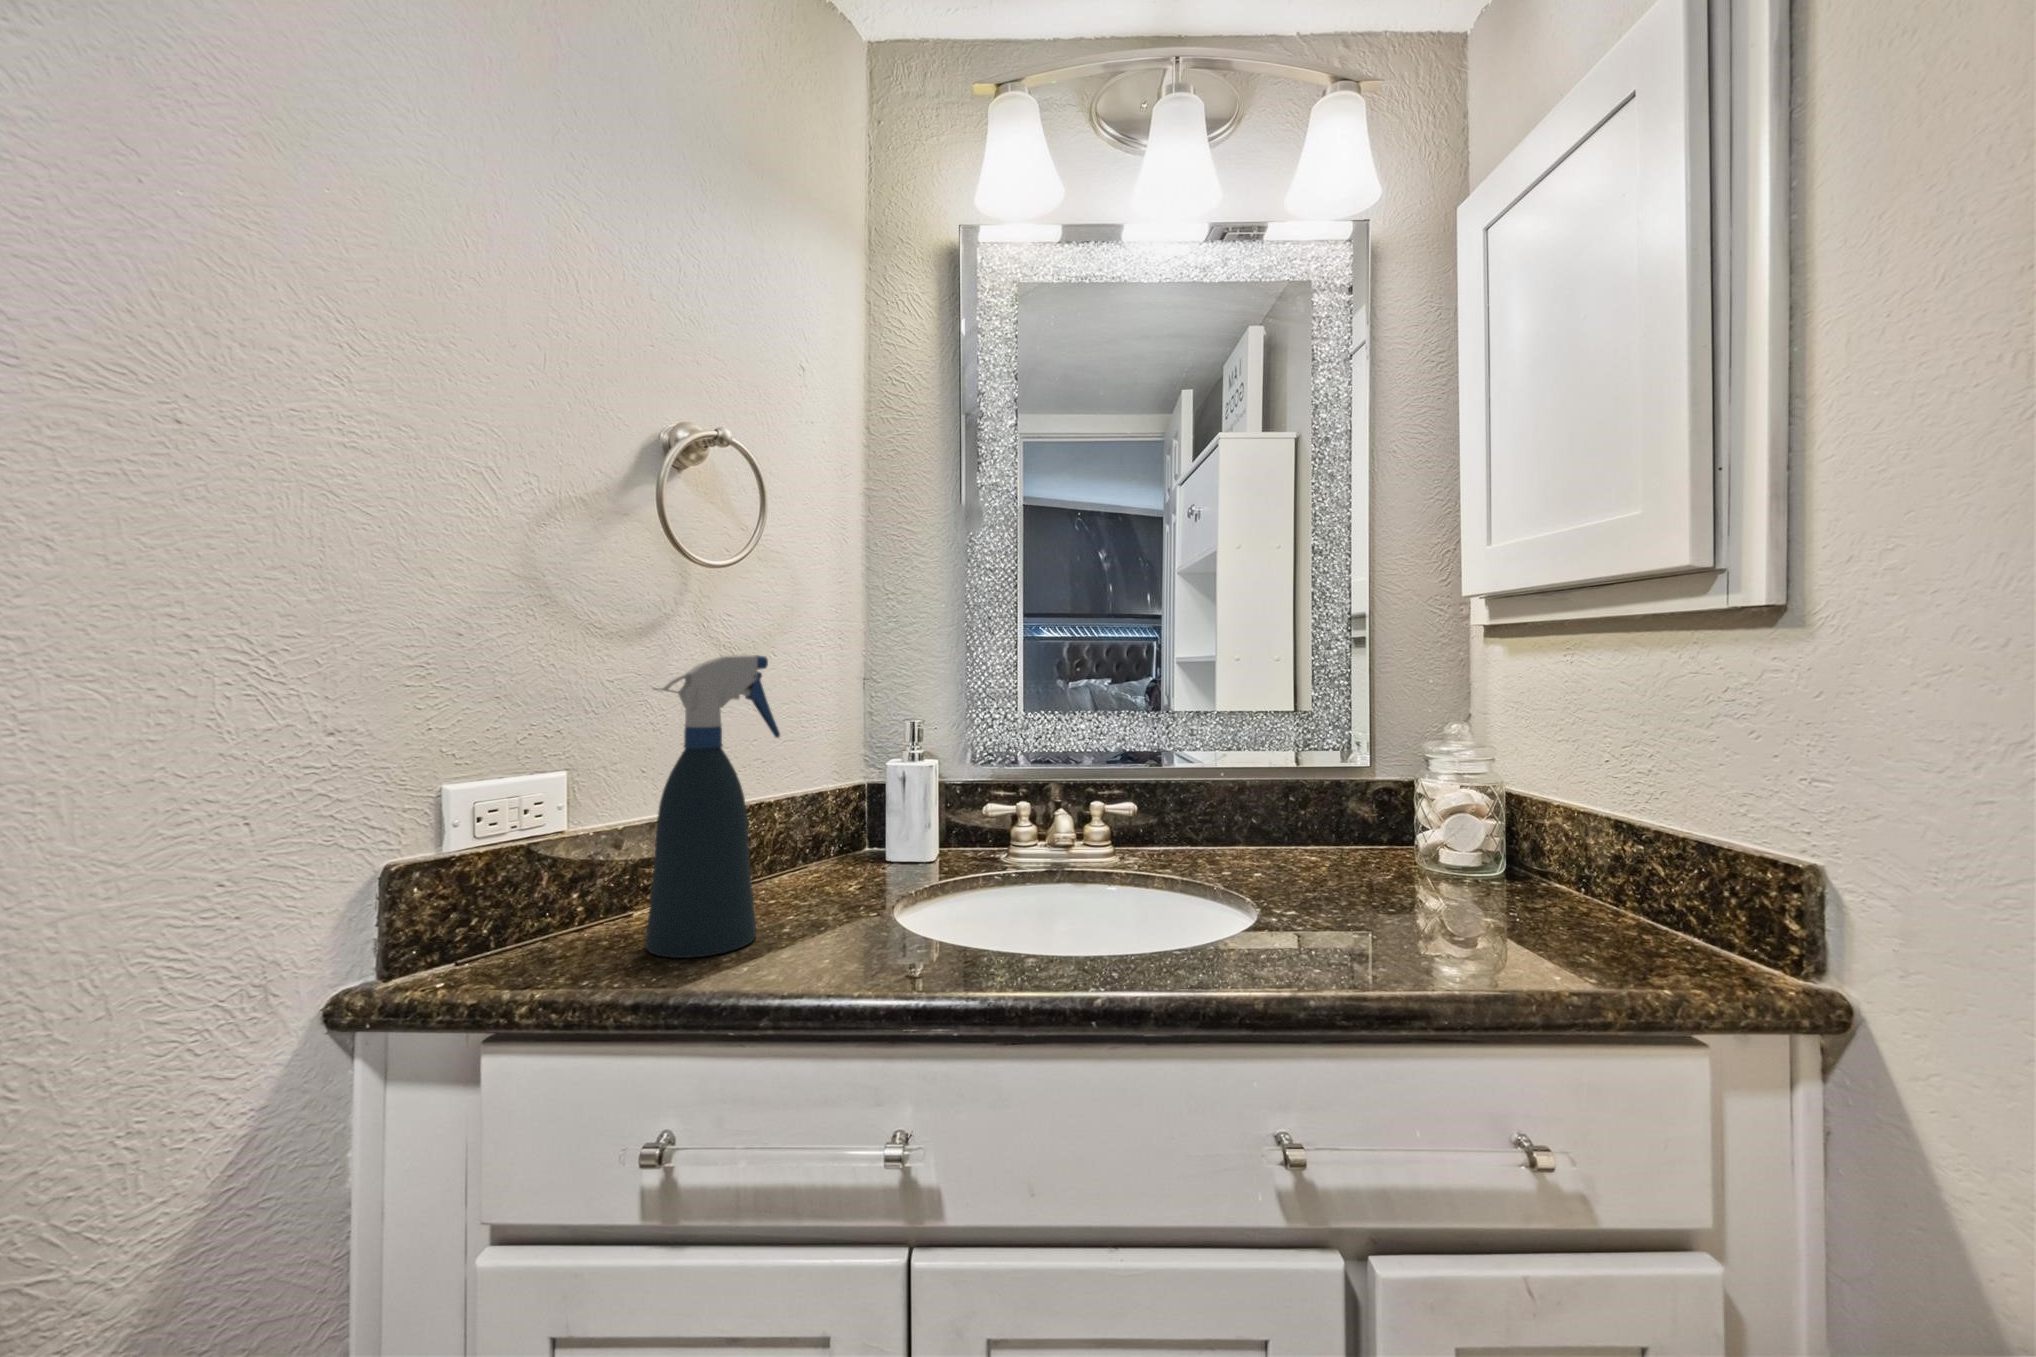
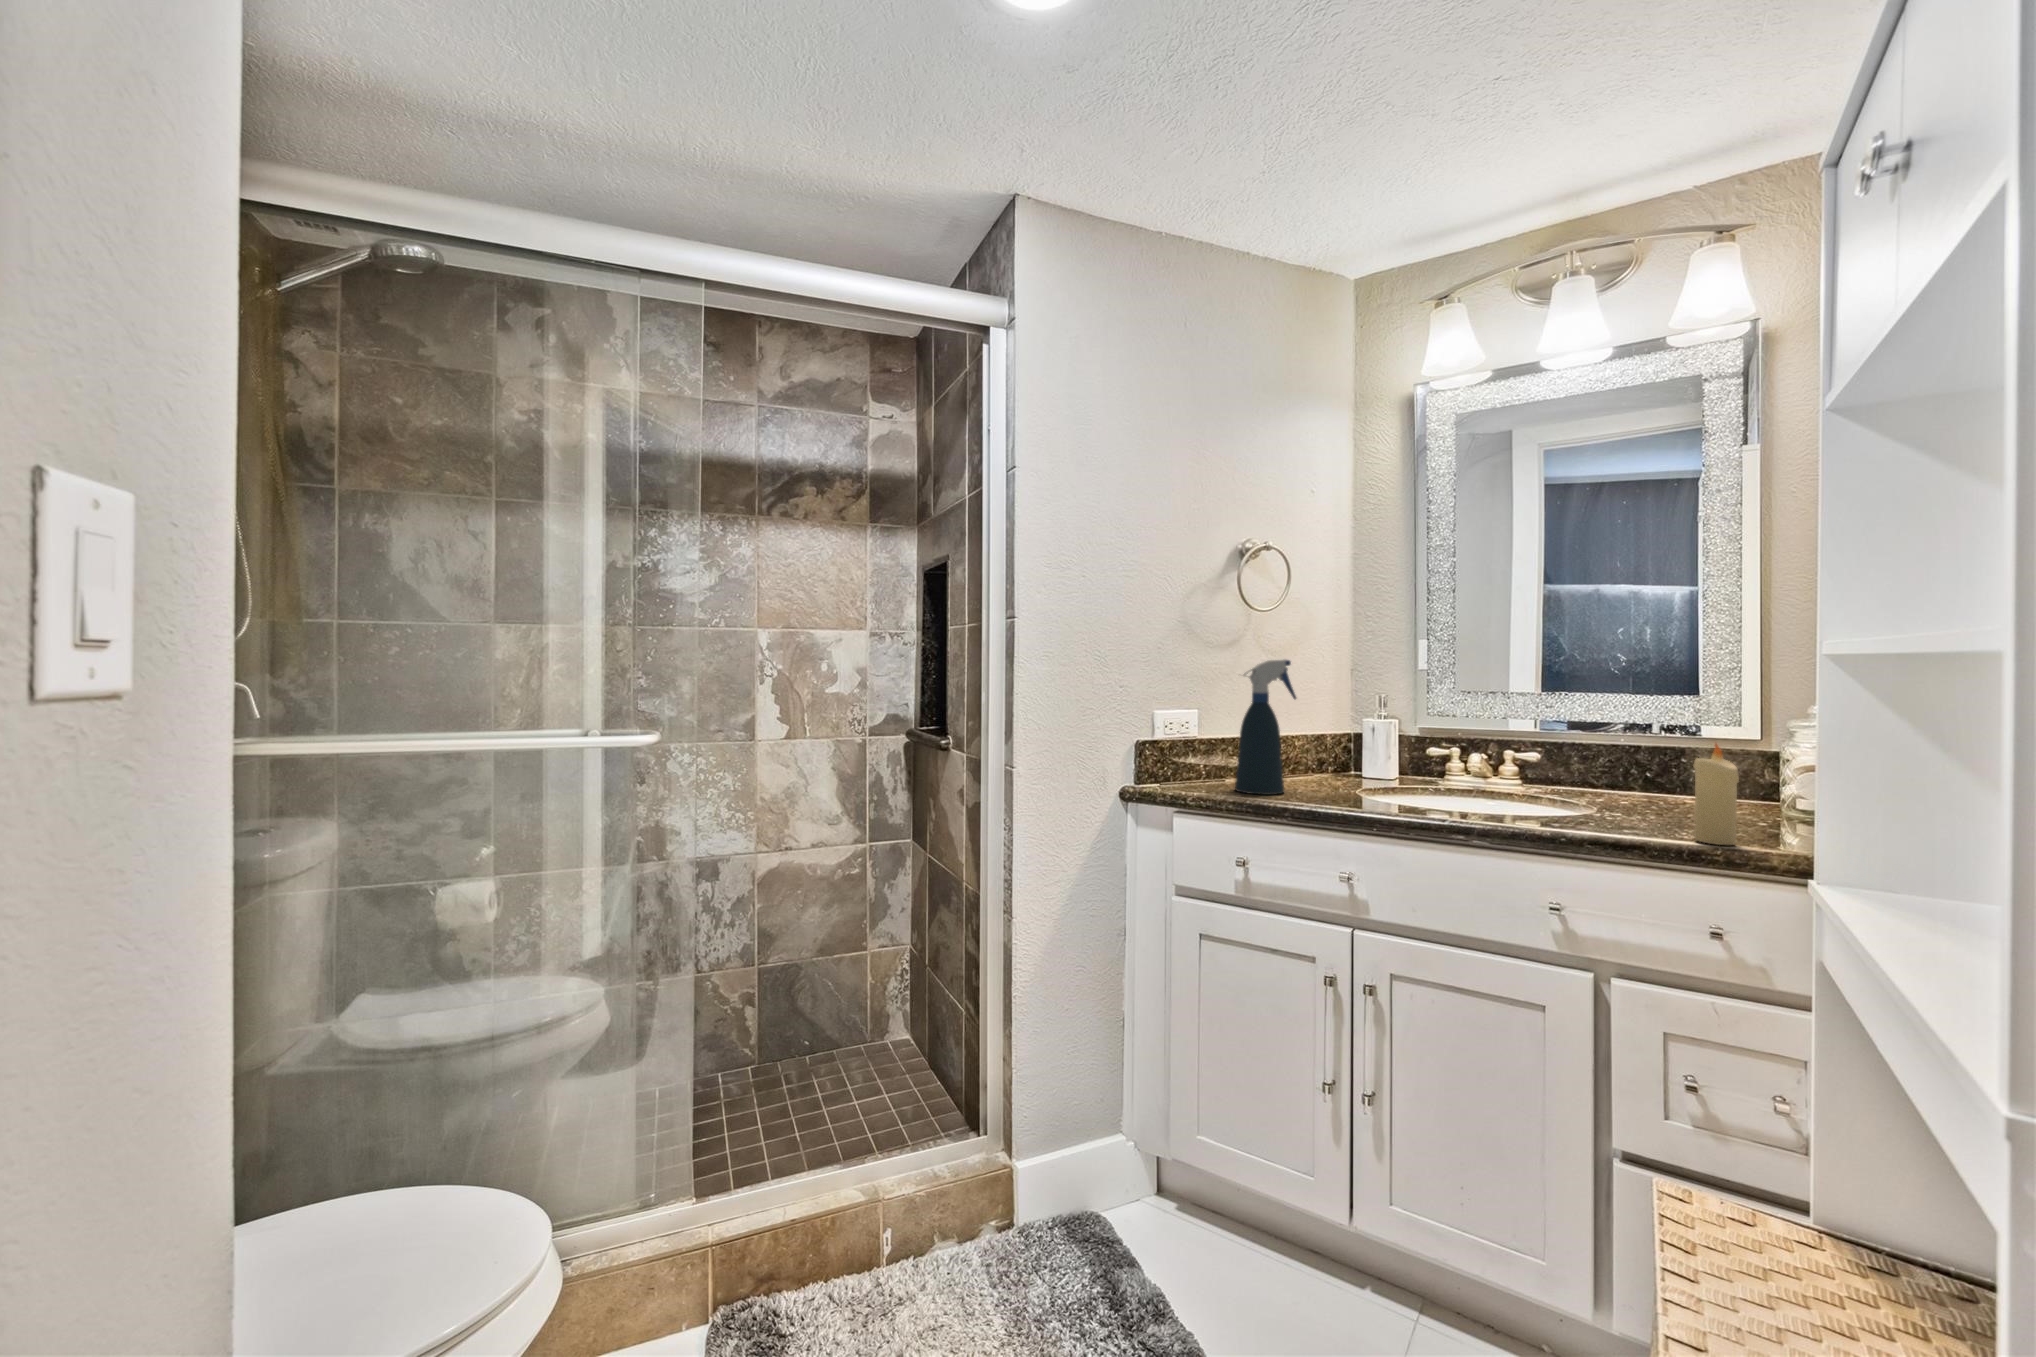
candle: none [1438,791,1504,969] -> present [1694,743,1739,845]

